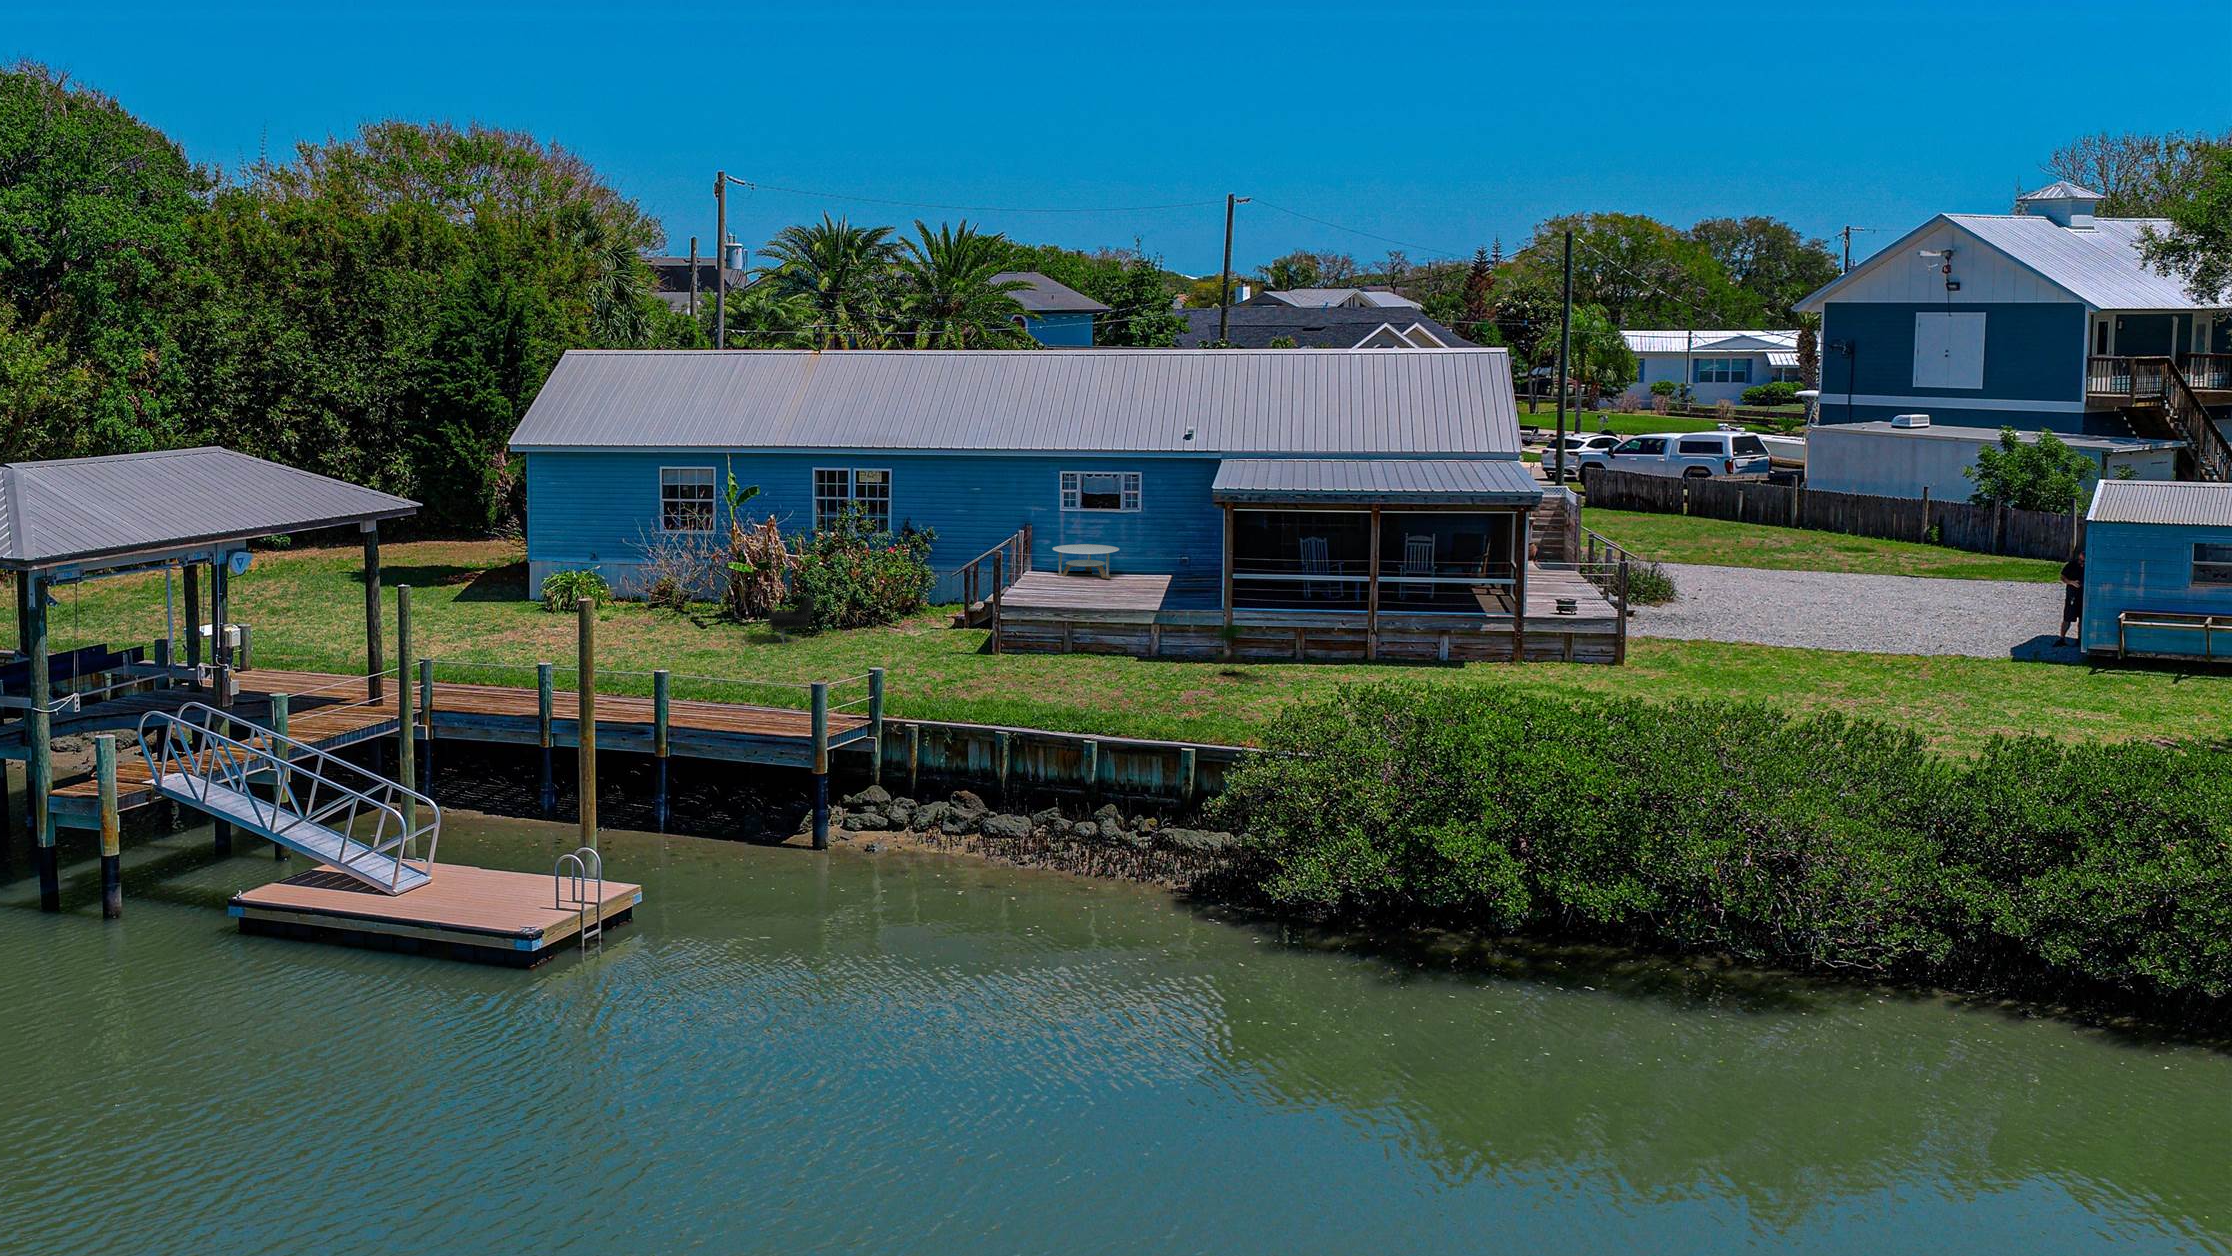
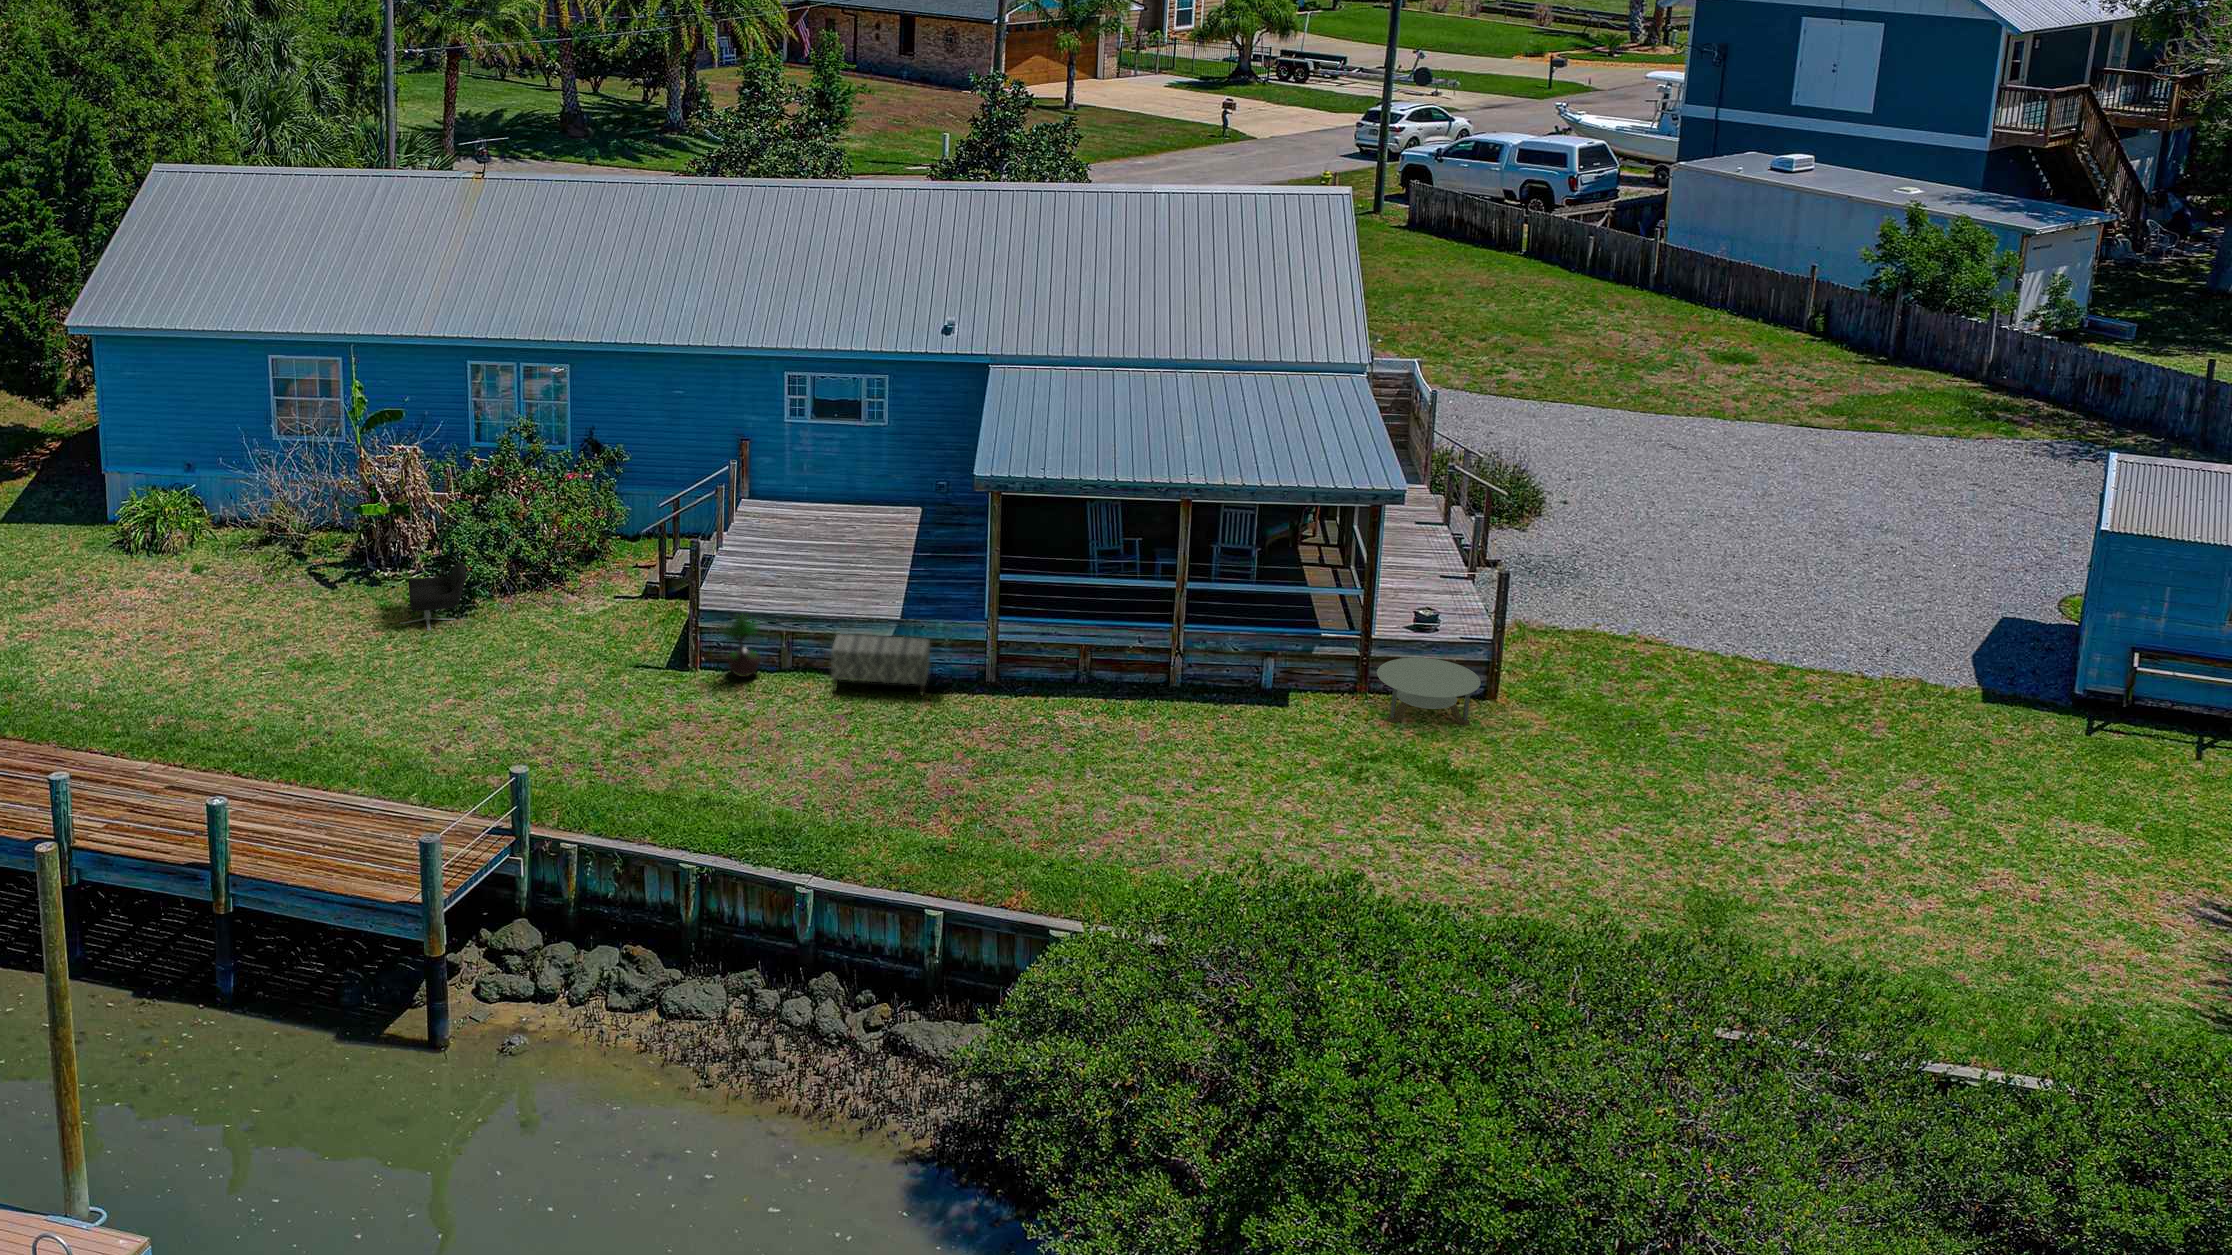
round table: present [1052,544,1119,579] -> present [1377,658,1481,725]
potted tree: present [1215,621,1244,674] -> present [721,614,759,677]
bench: none [1102,631,1180,674] -> present [831,634,931,696]

